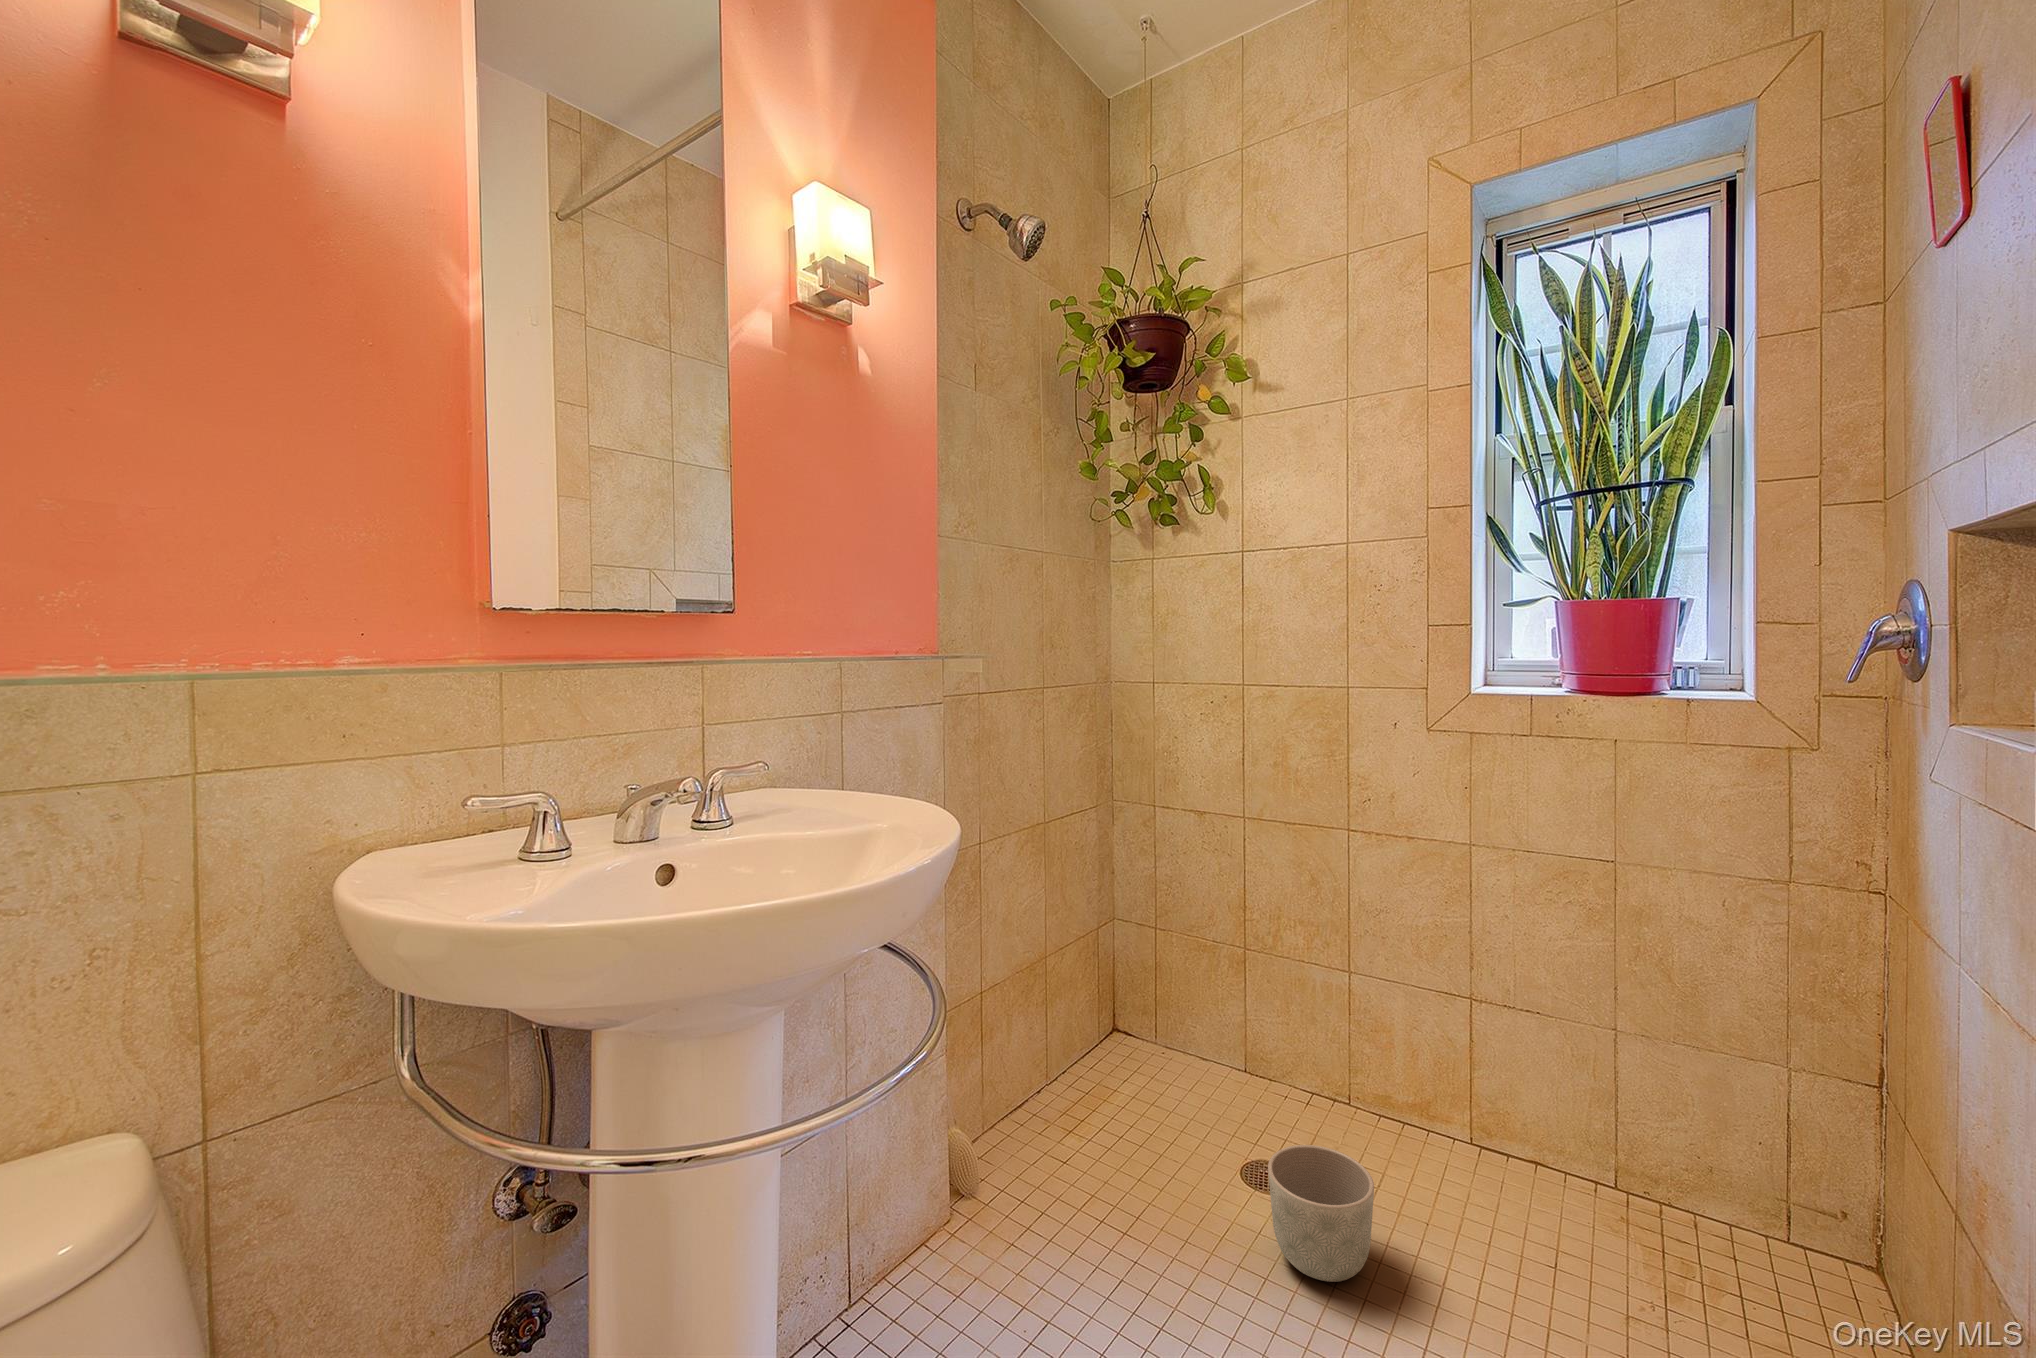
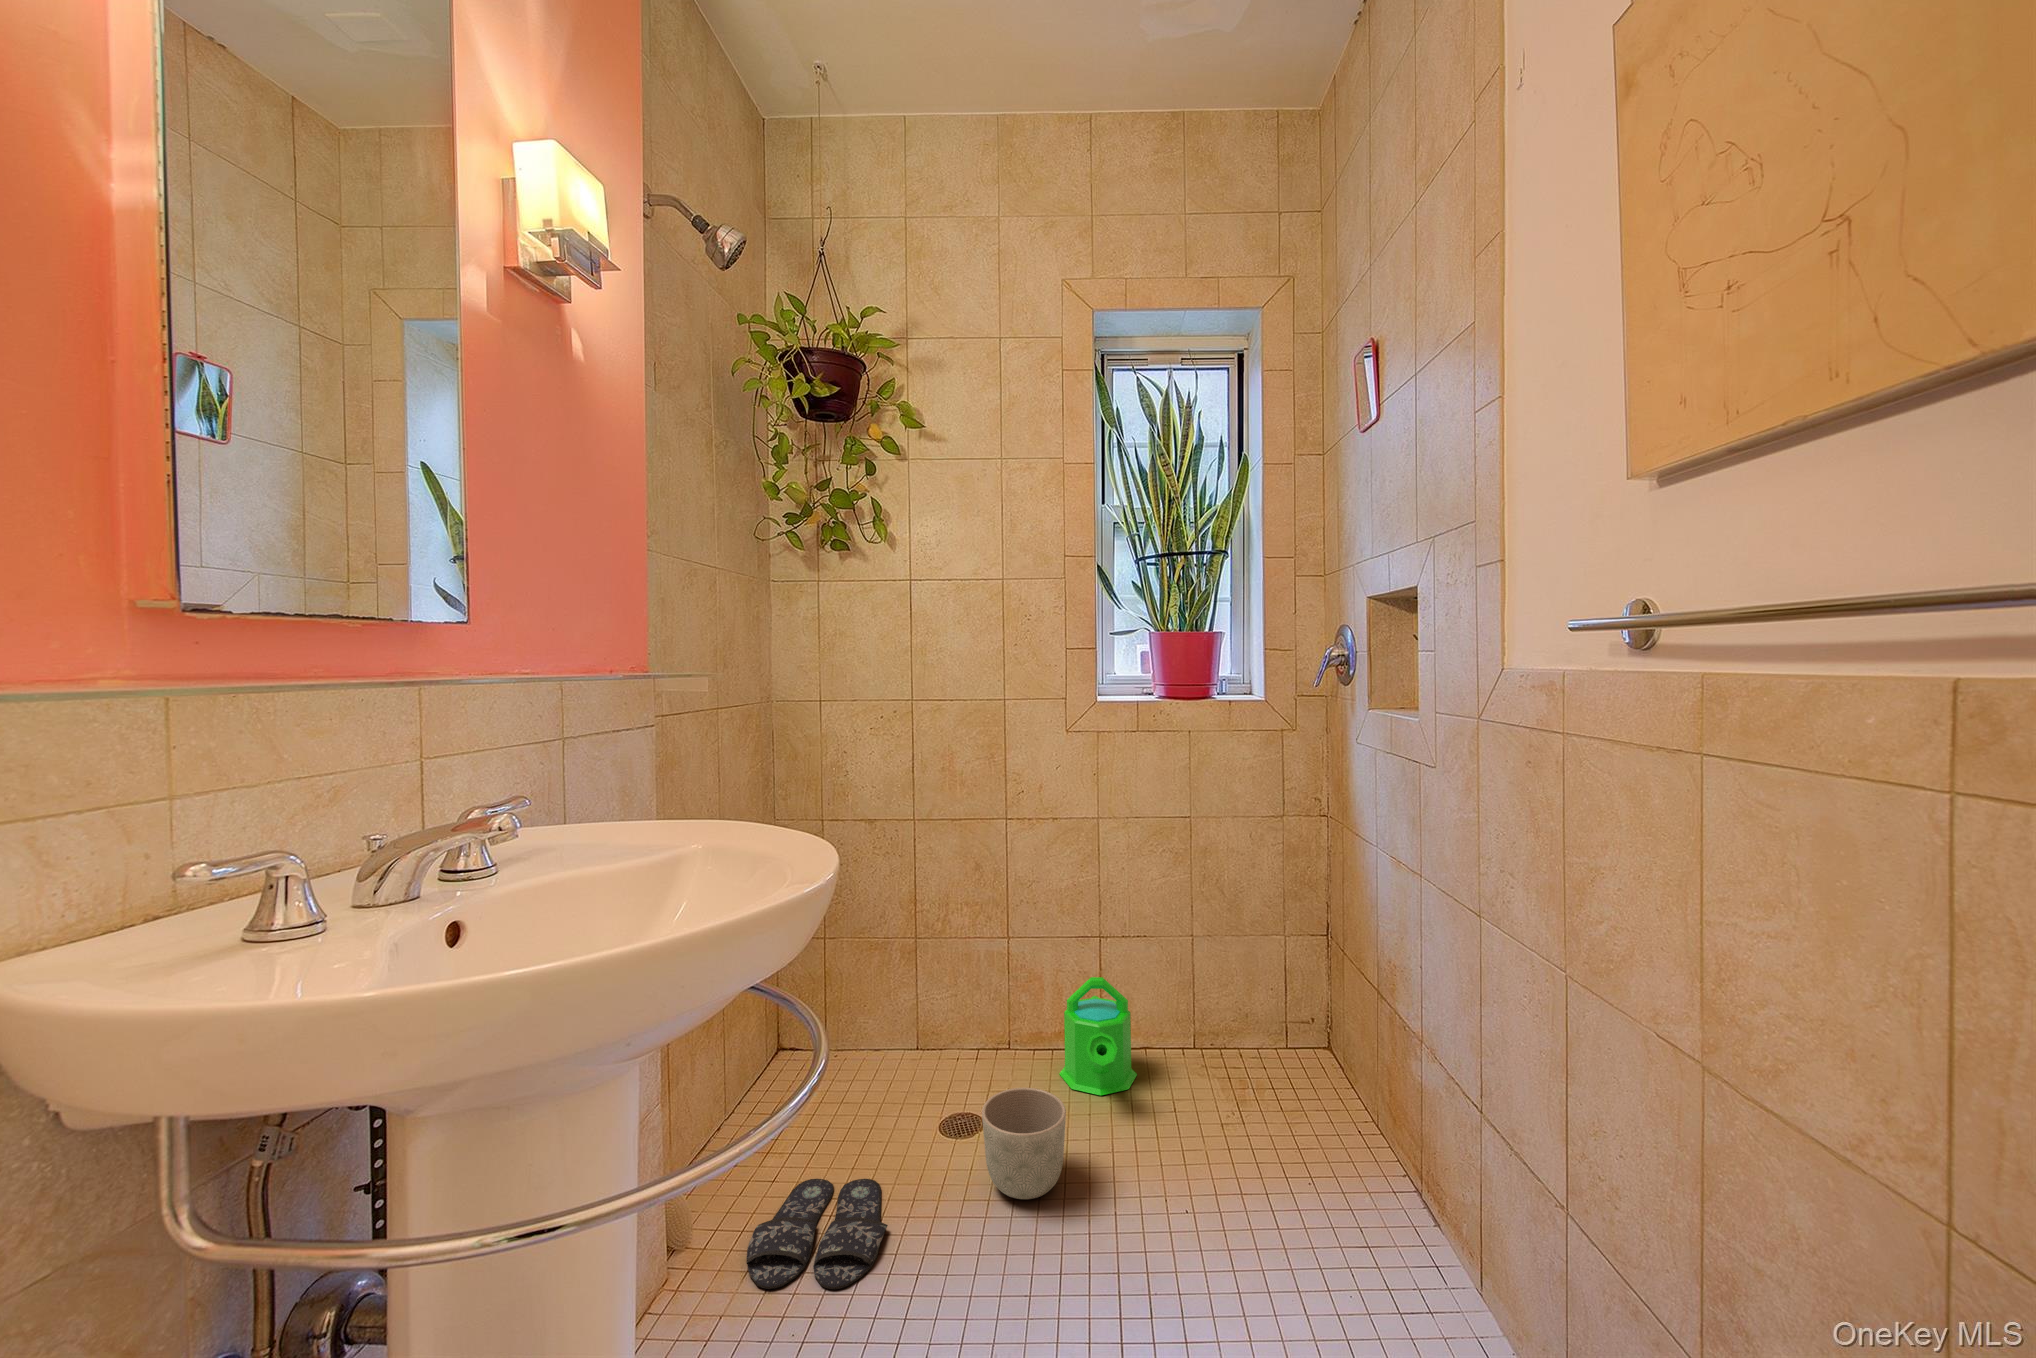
watering can: none [1409,1039,1520,1194] -> present [1059,977,1137,1095]
slippers: none [1012,1173,1159,1293] -> present [746,1179,888,1289]

